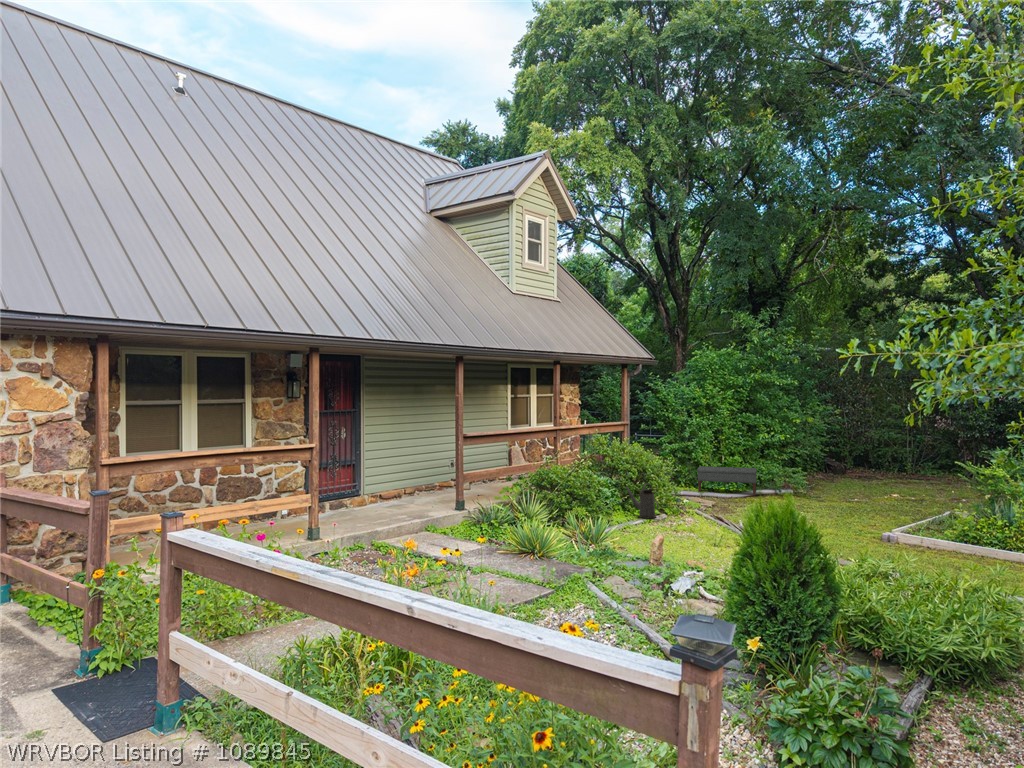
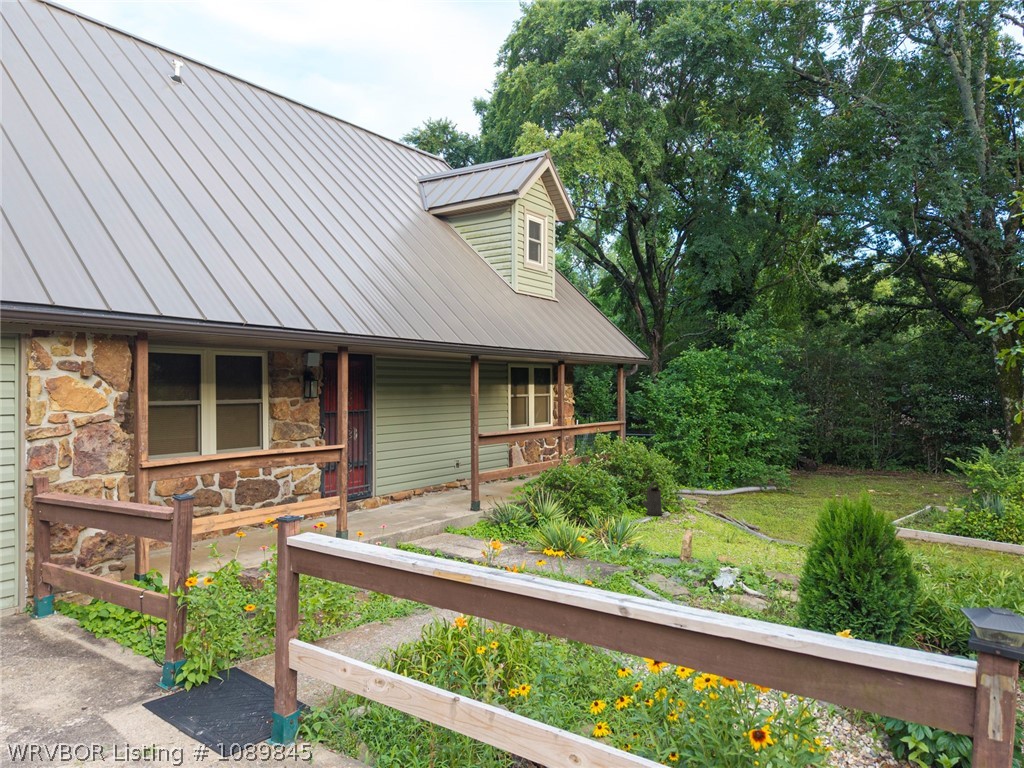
bench: present [697,466,757,495] -> none [689,464,747,492]

